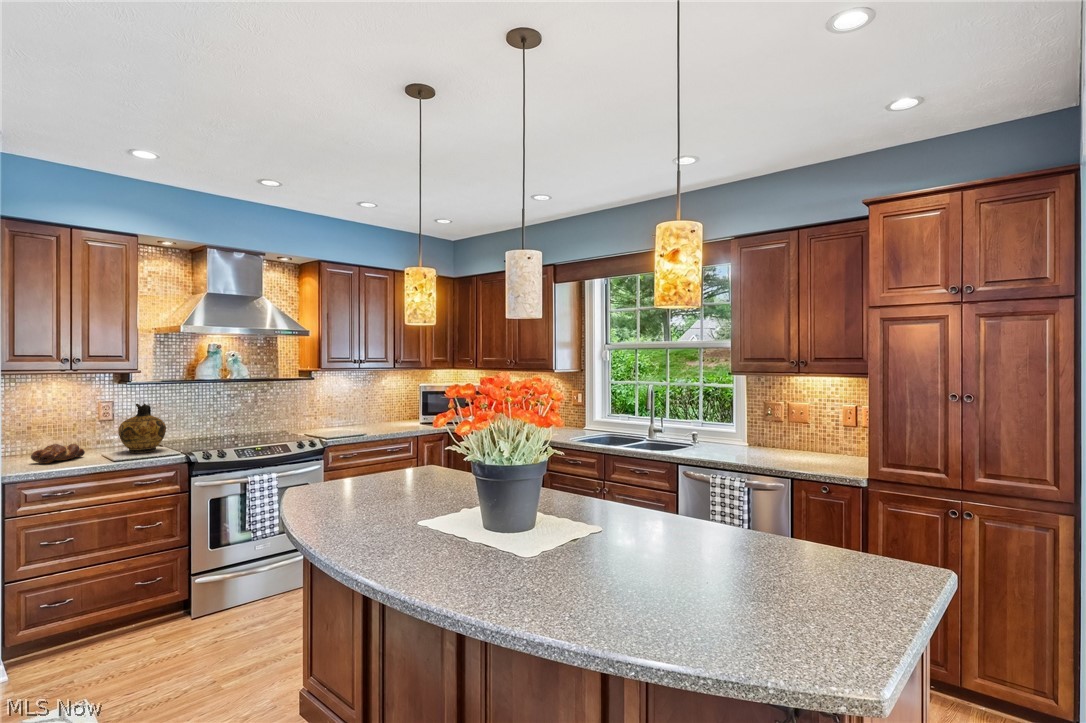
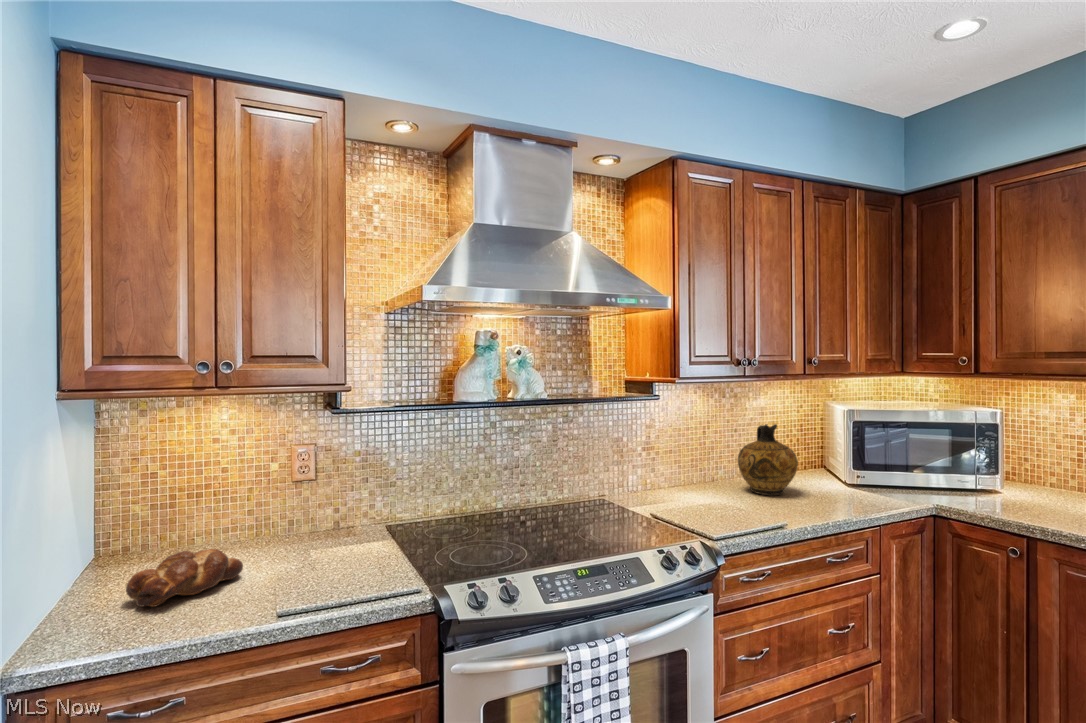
ceramic jug: present [118,404,166,453] -> present [738,424,798,495]

